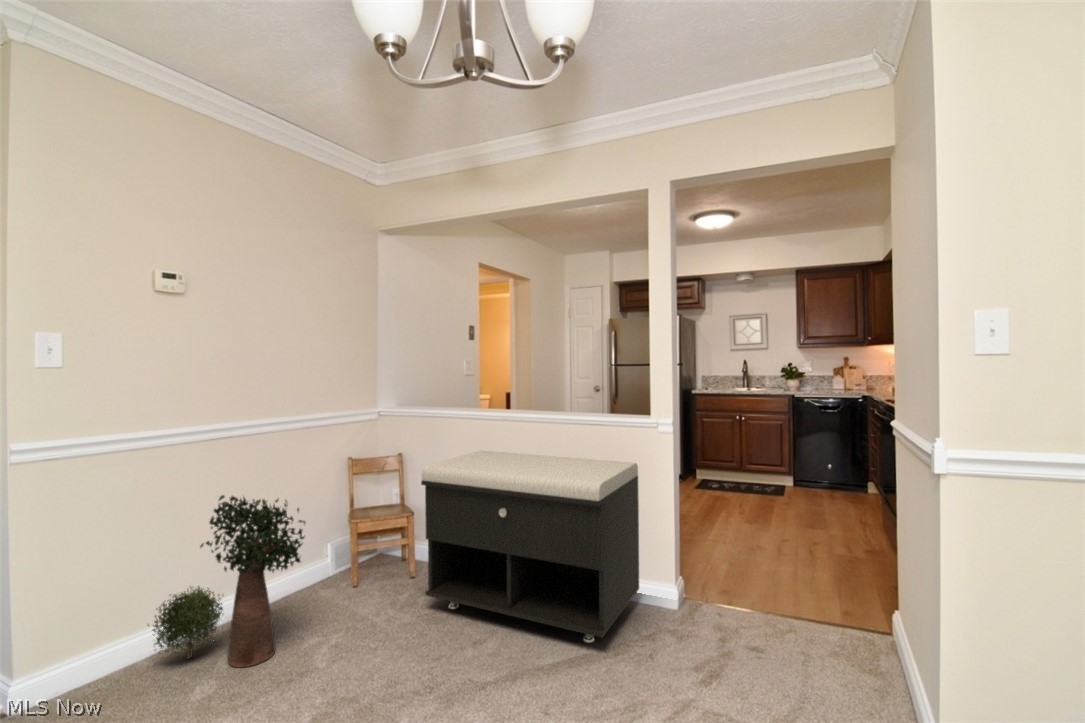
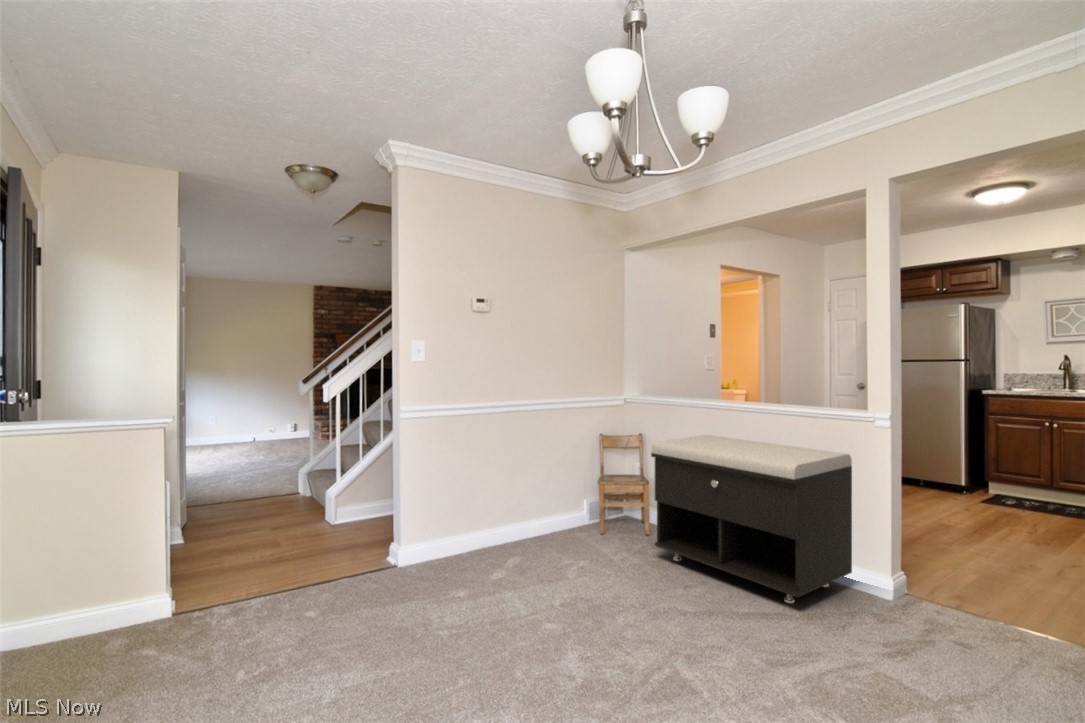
potted plant: present [148,495,305,667] -> none [472,449,566,567]

